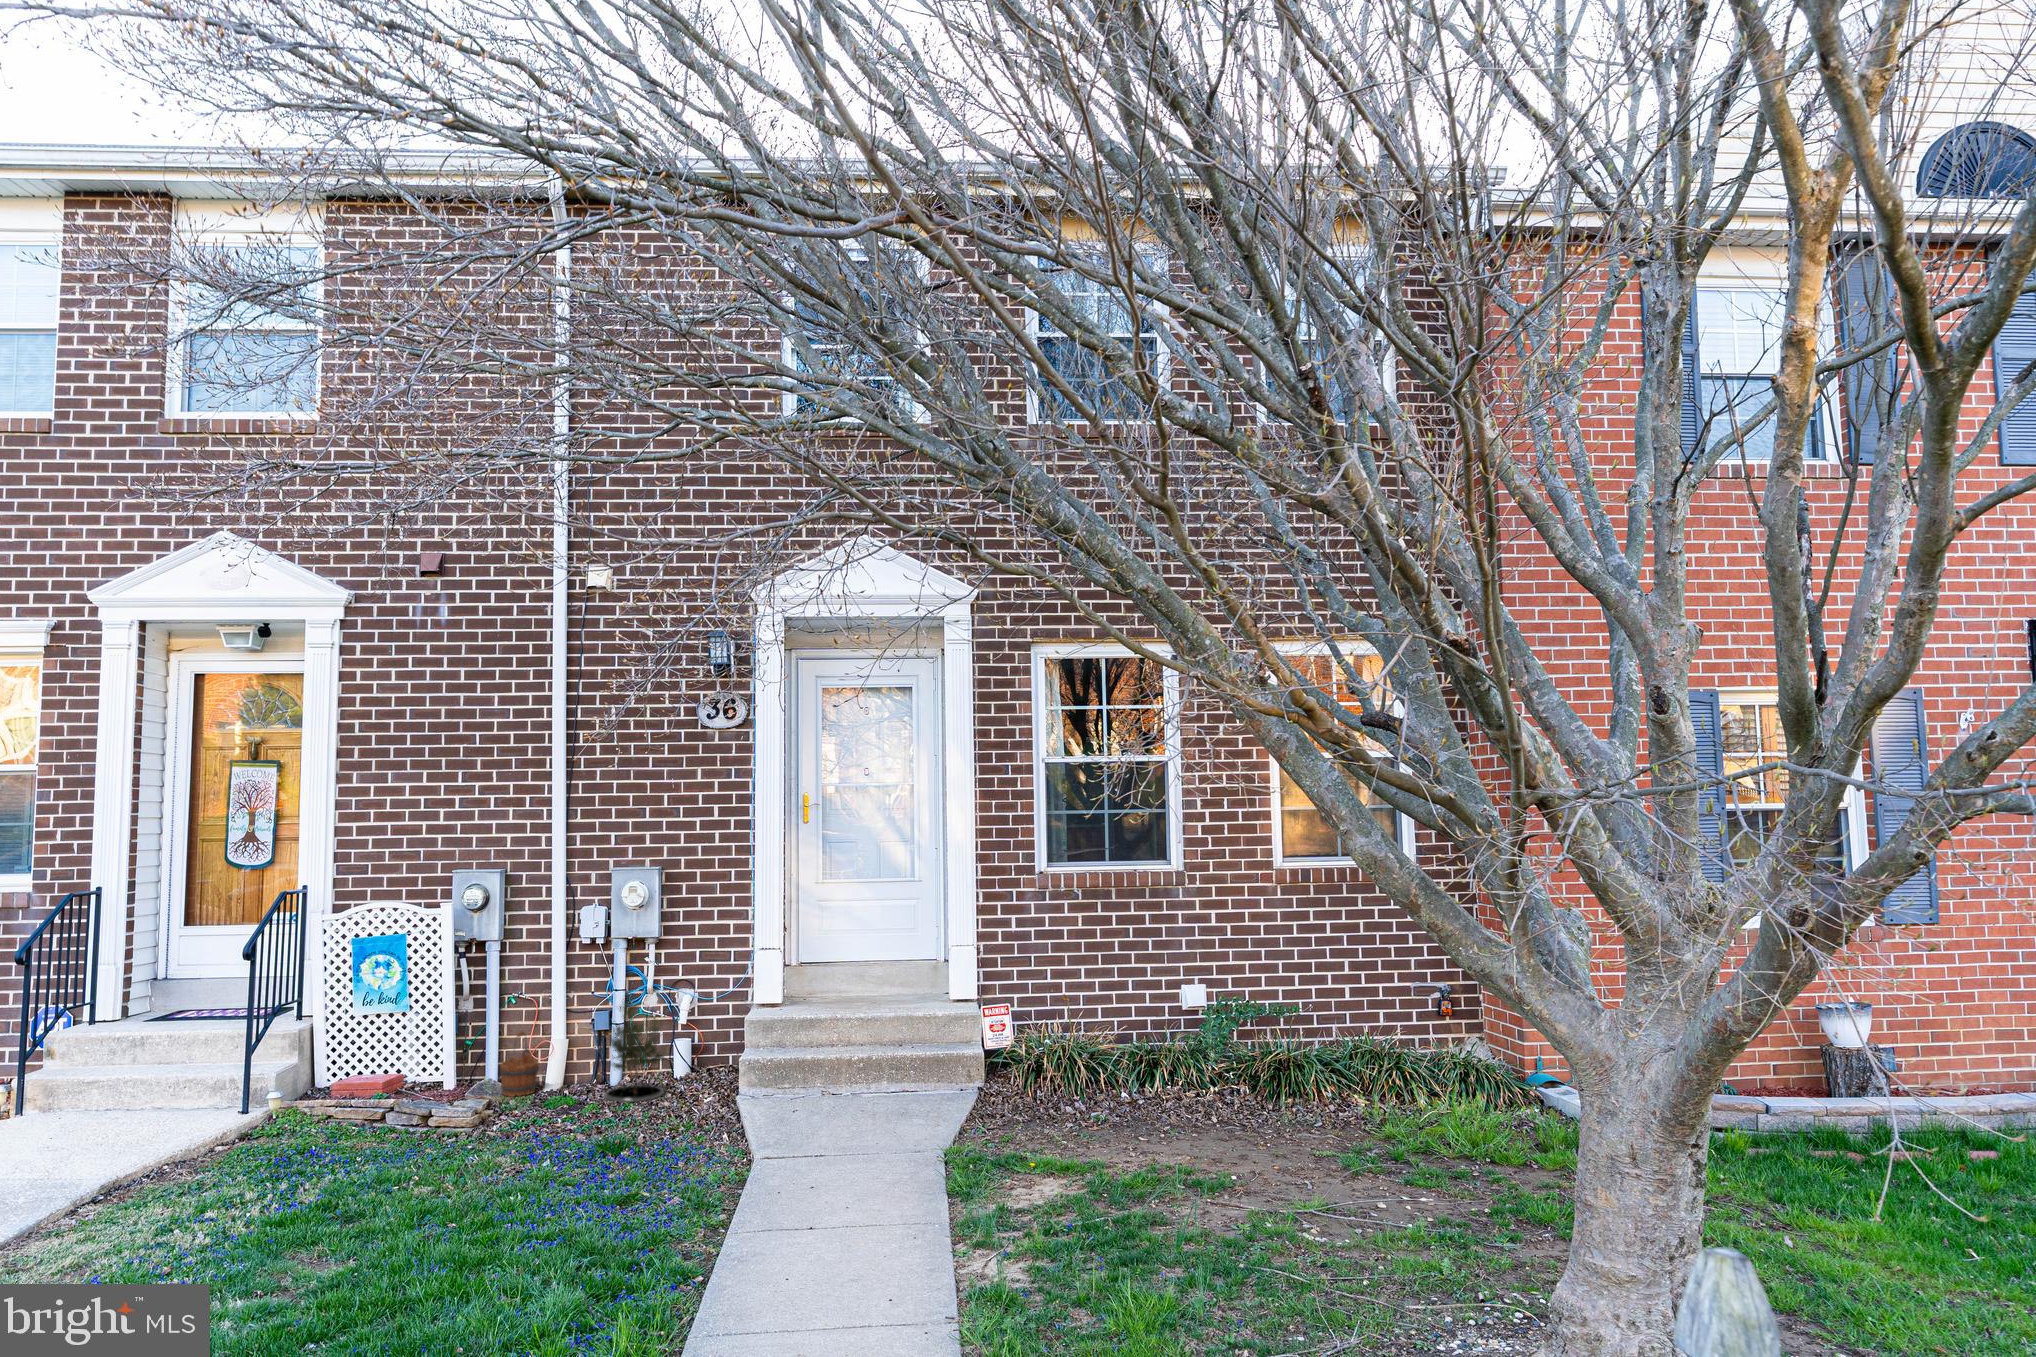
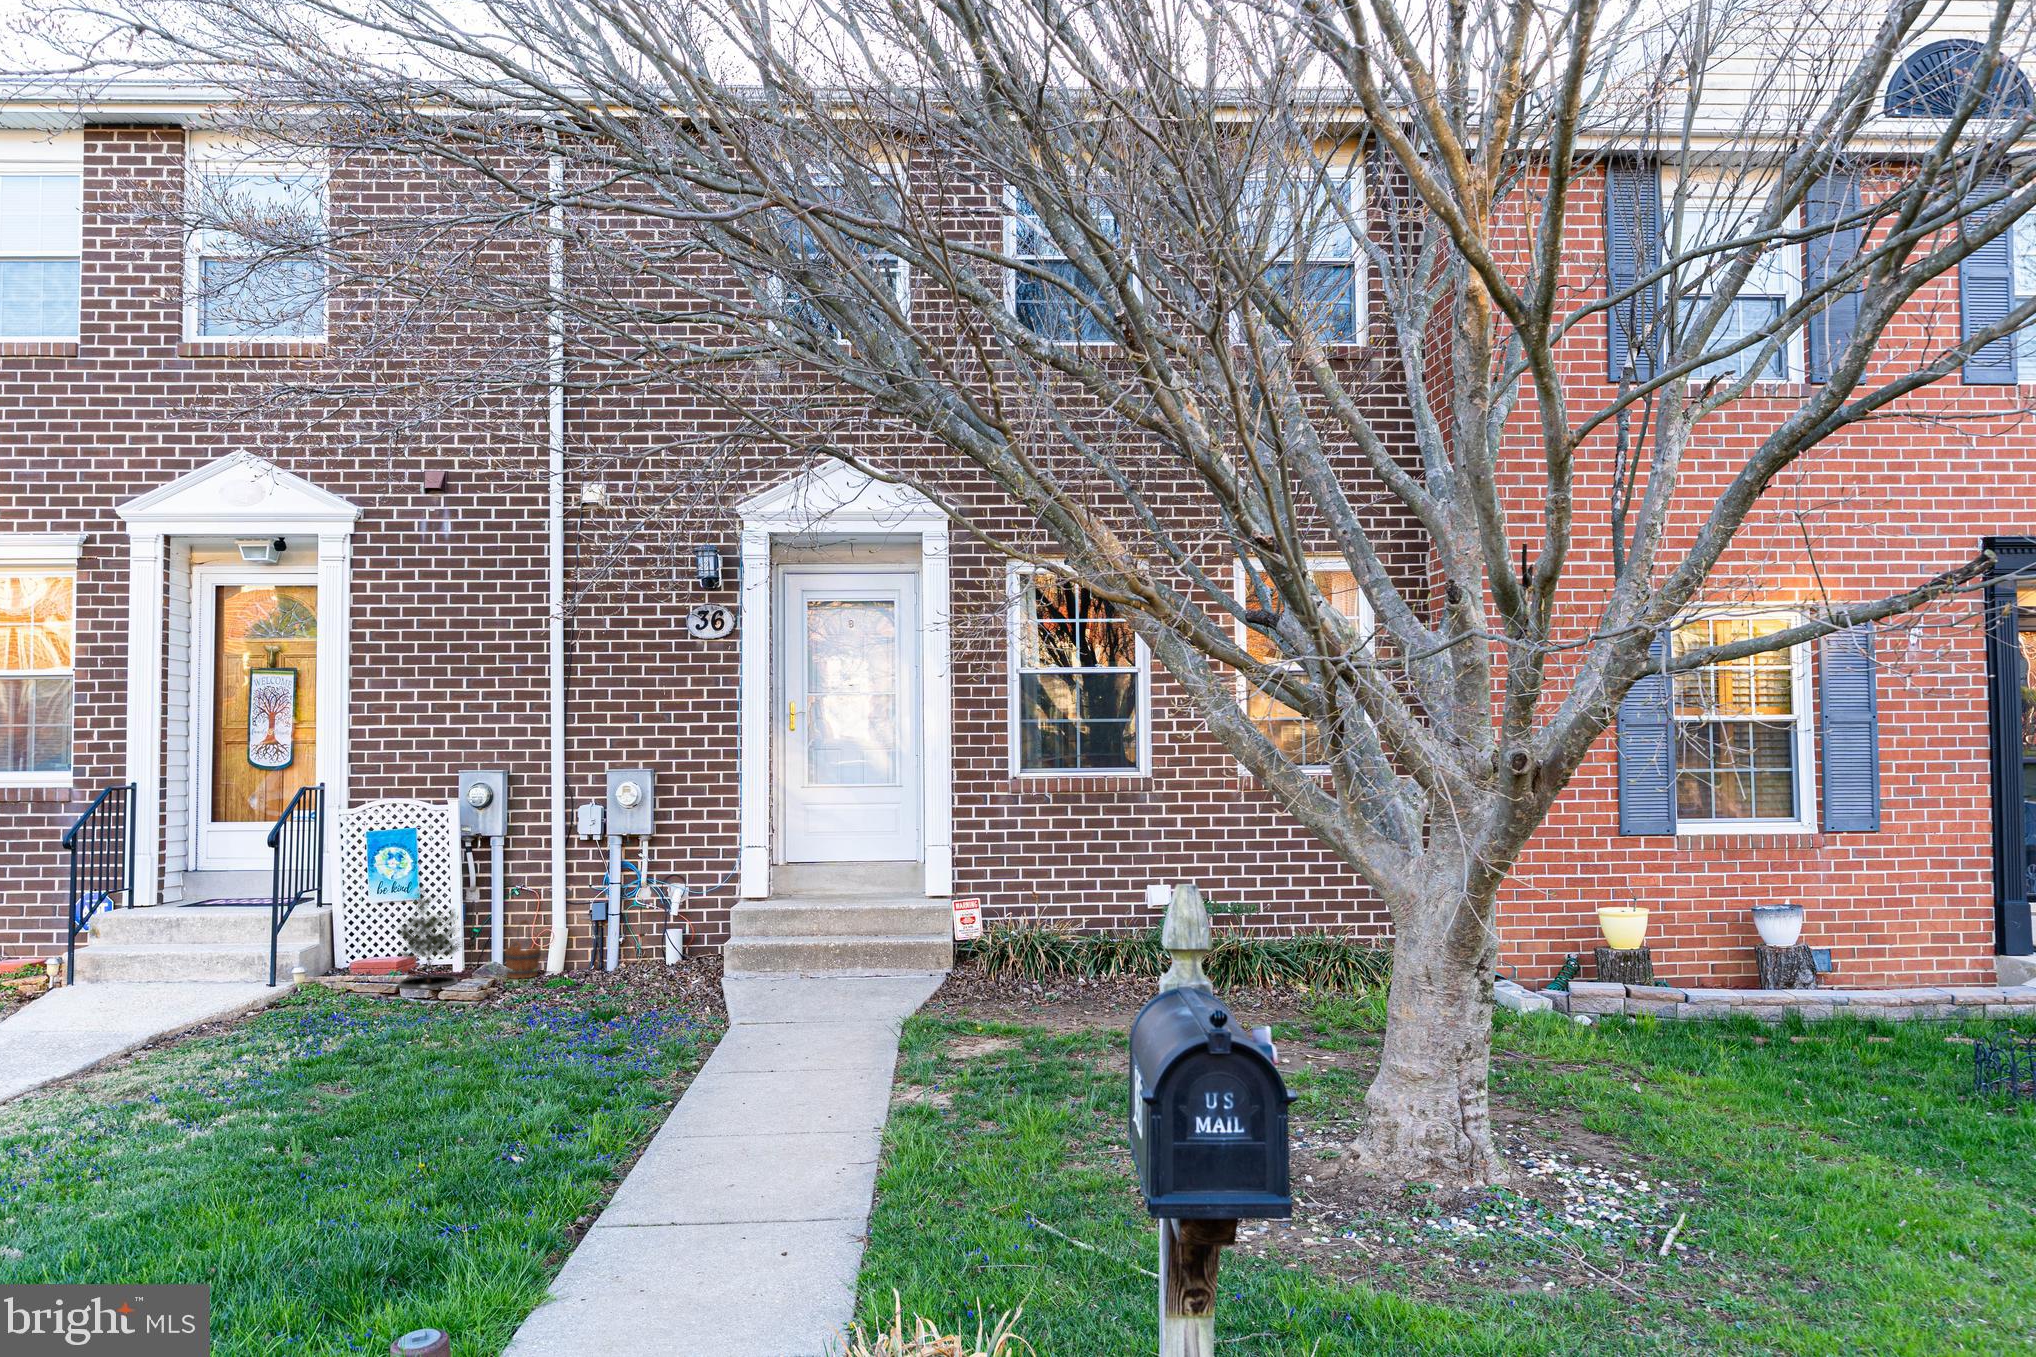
potted tree: present [604,994,665,1102] -> present [398,887,461,989]

